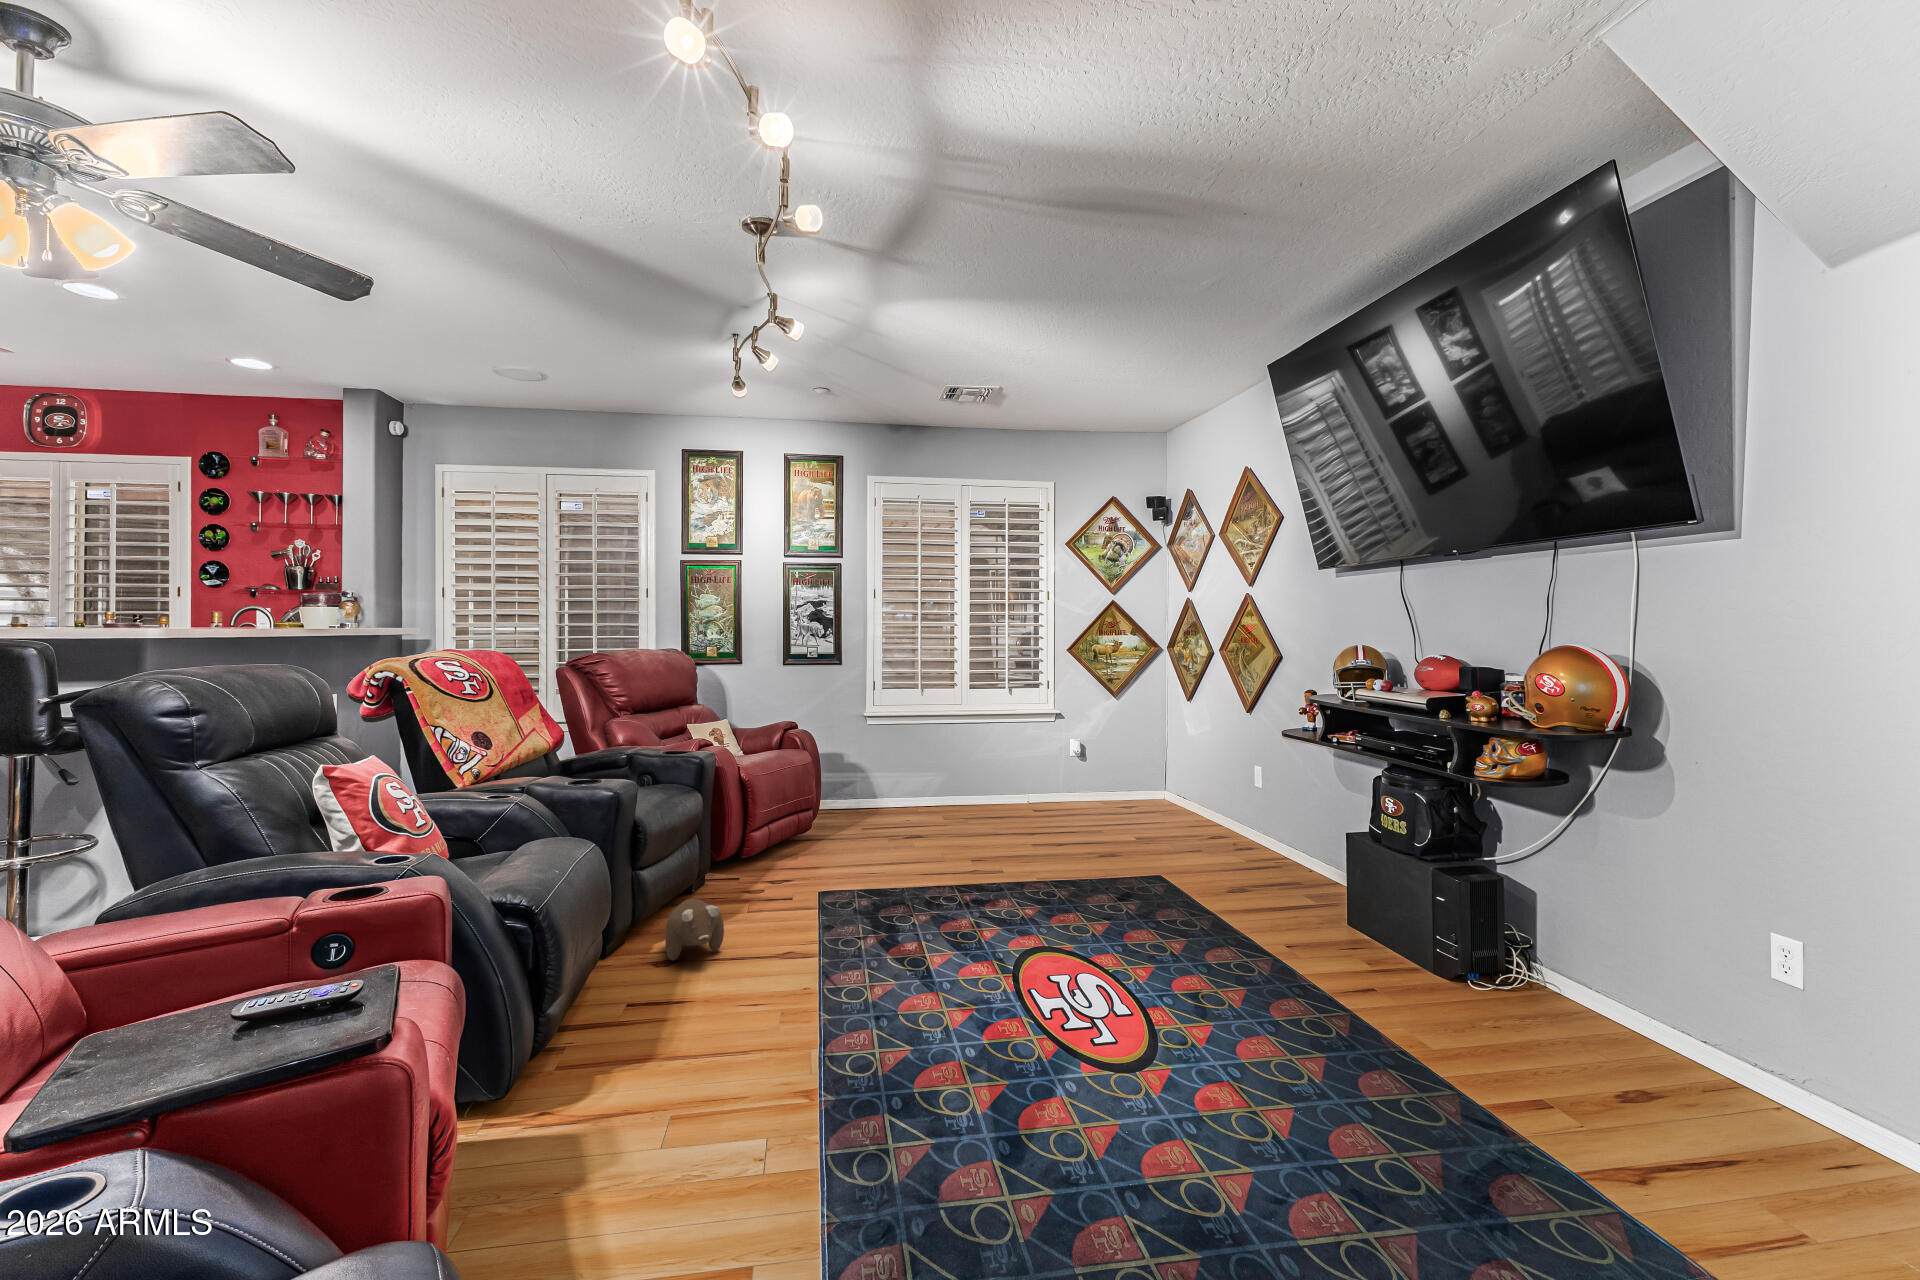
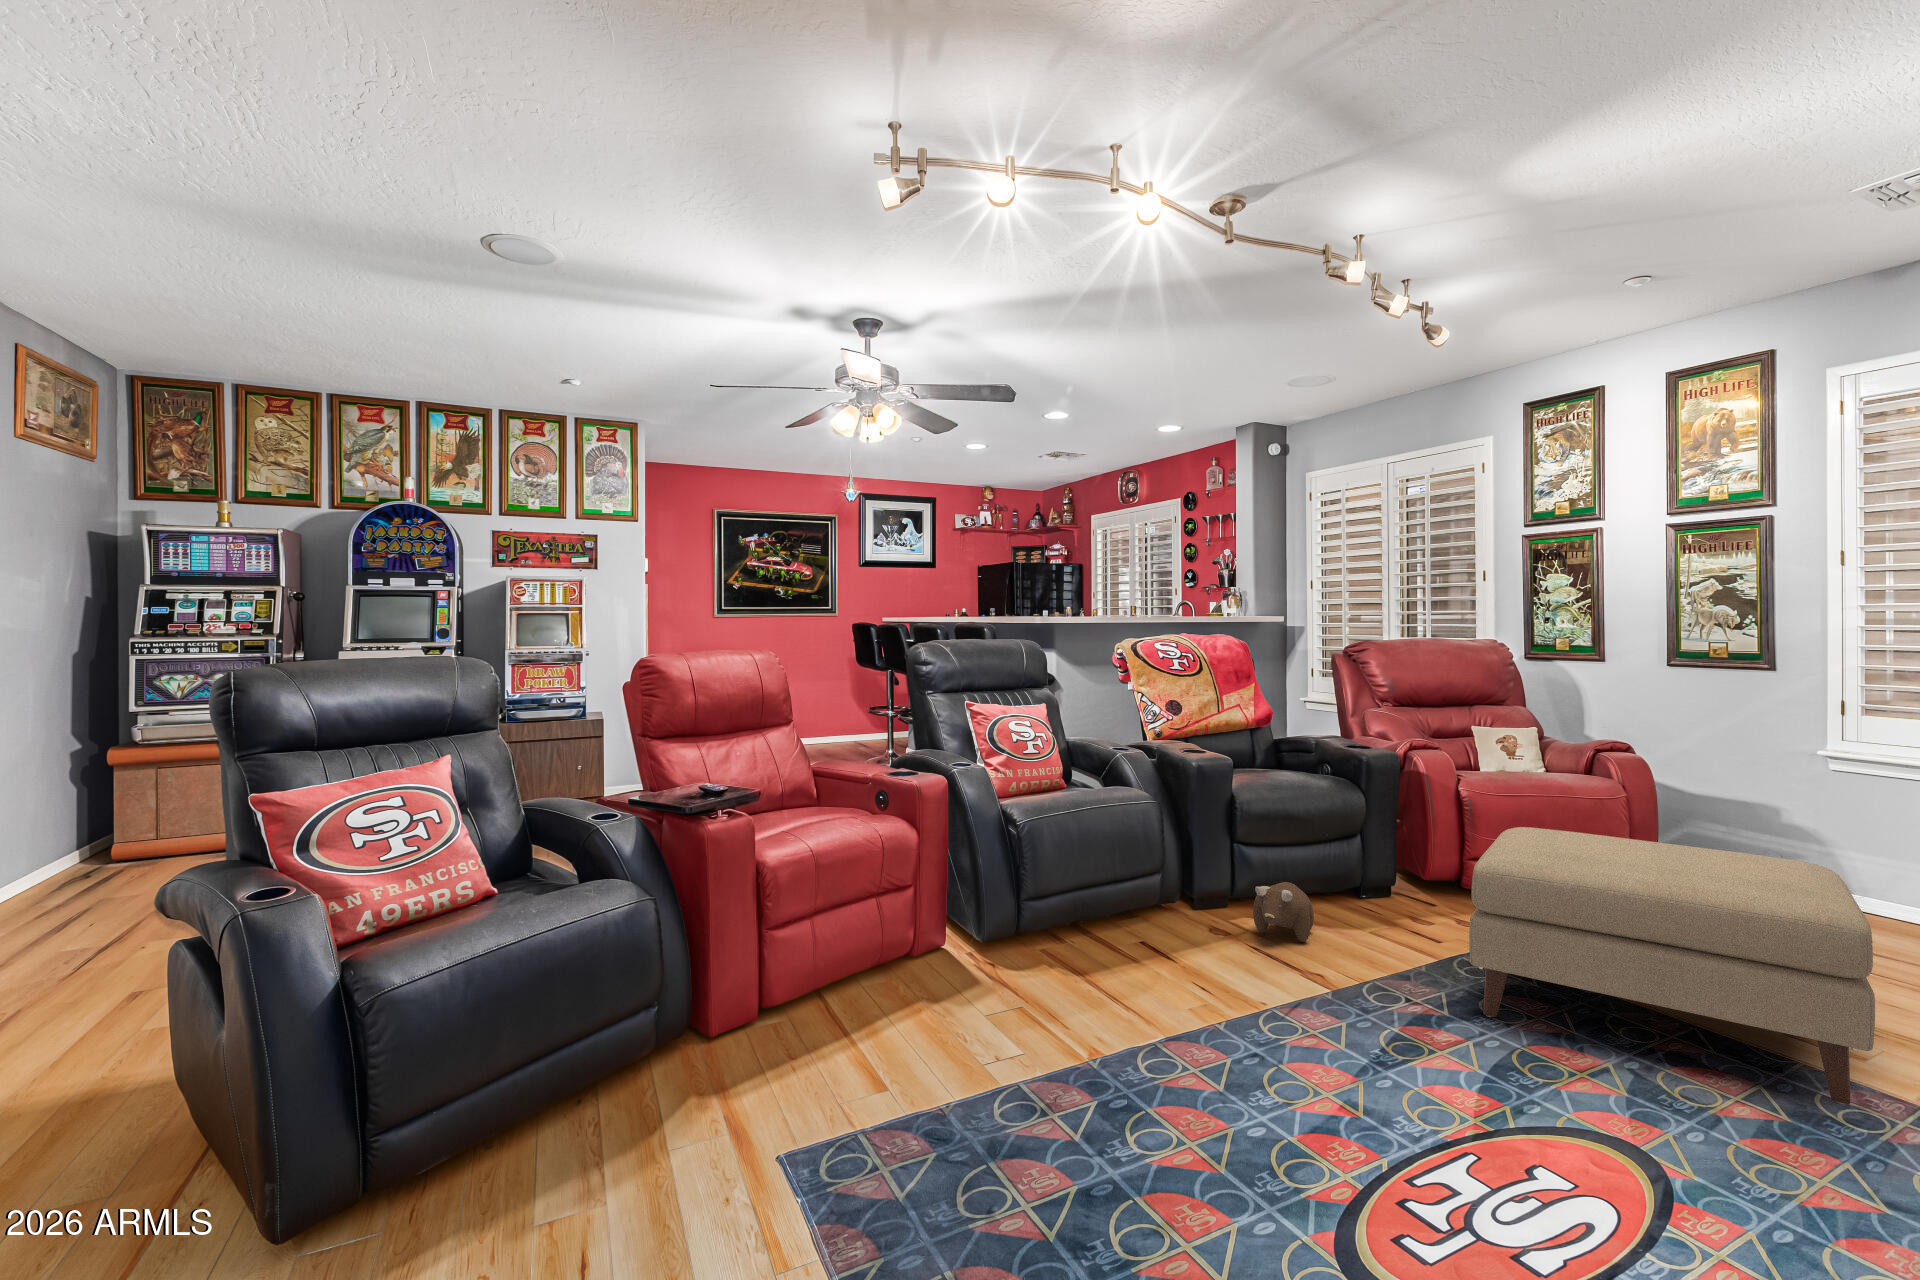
ottoman: none [830,778,1061,942] -> present [1469,827,1875,1105]

